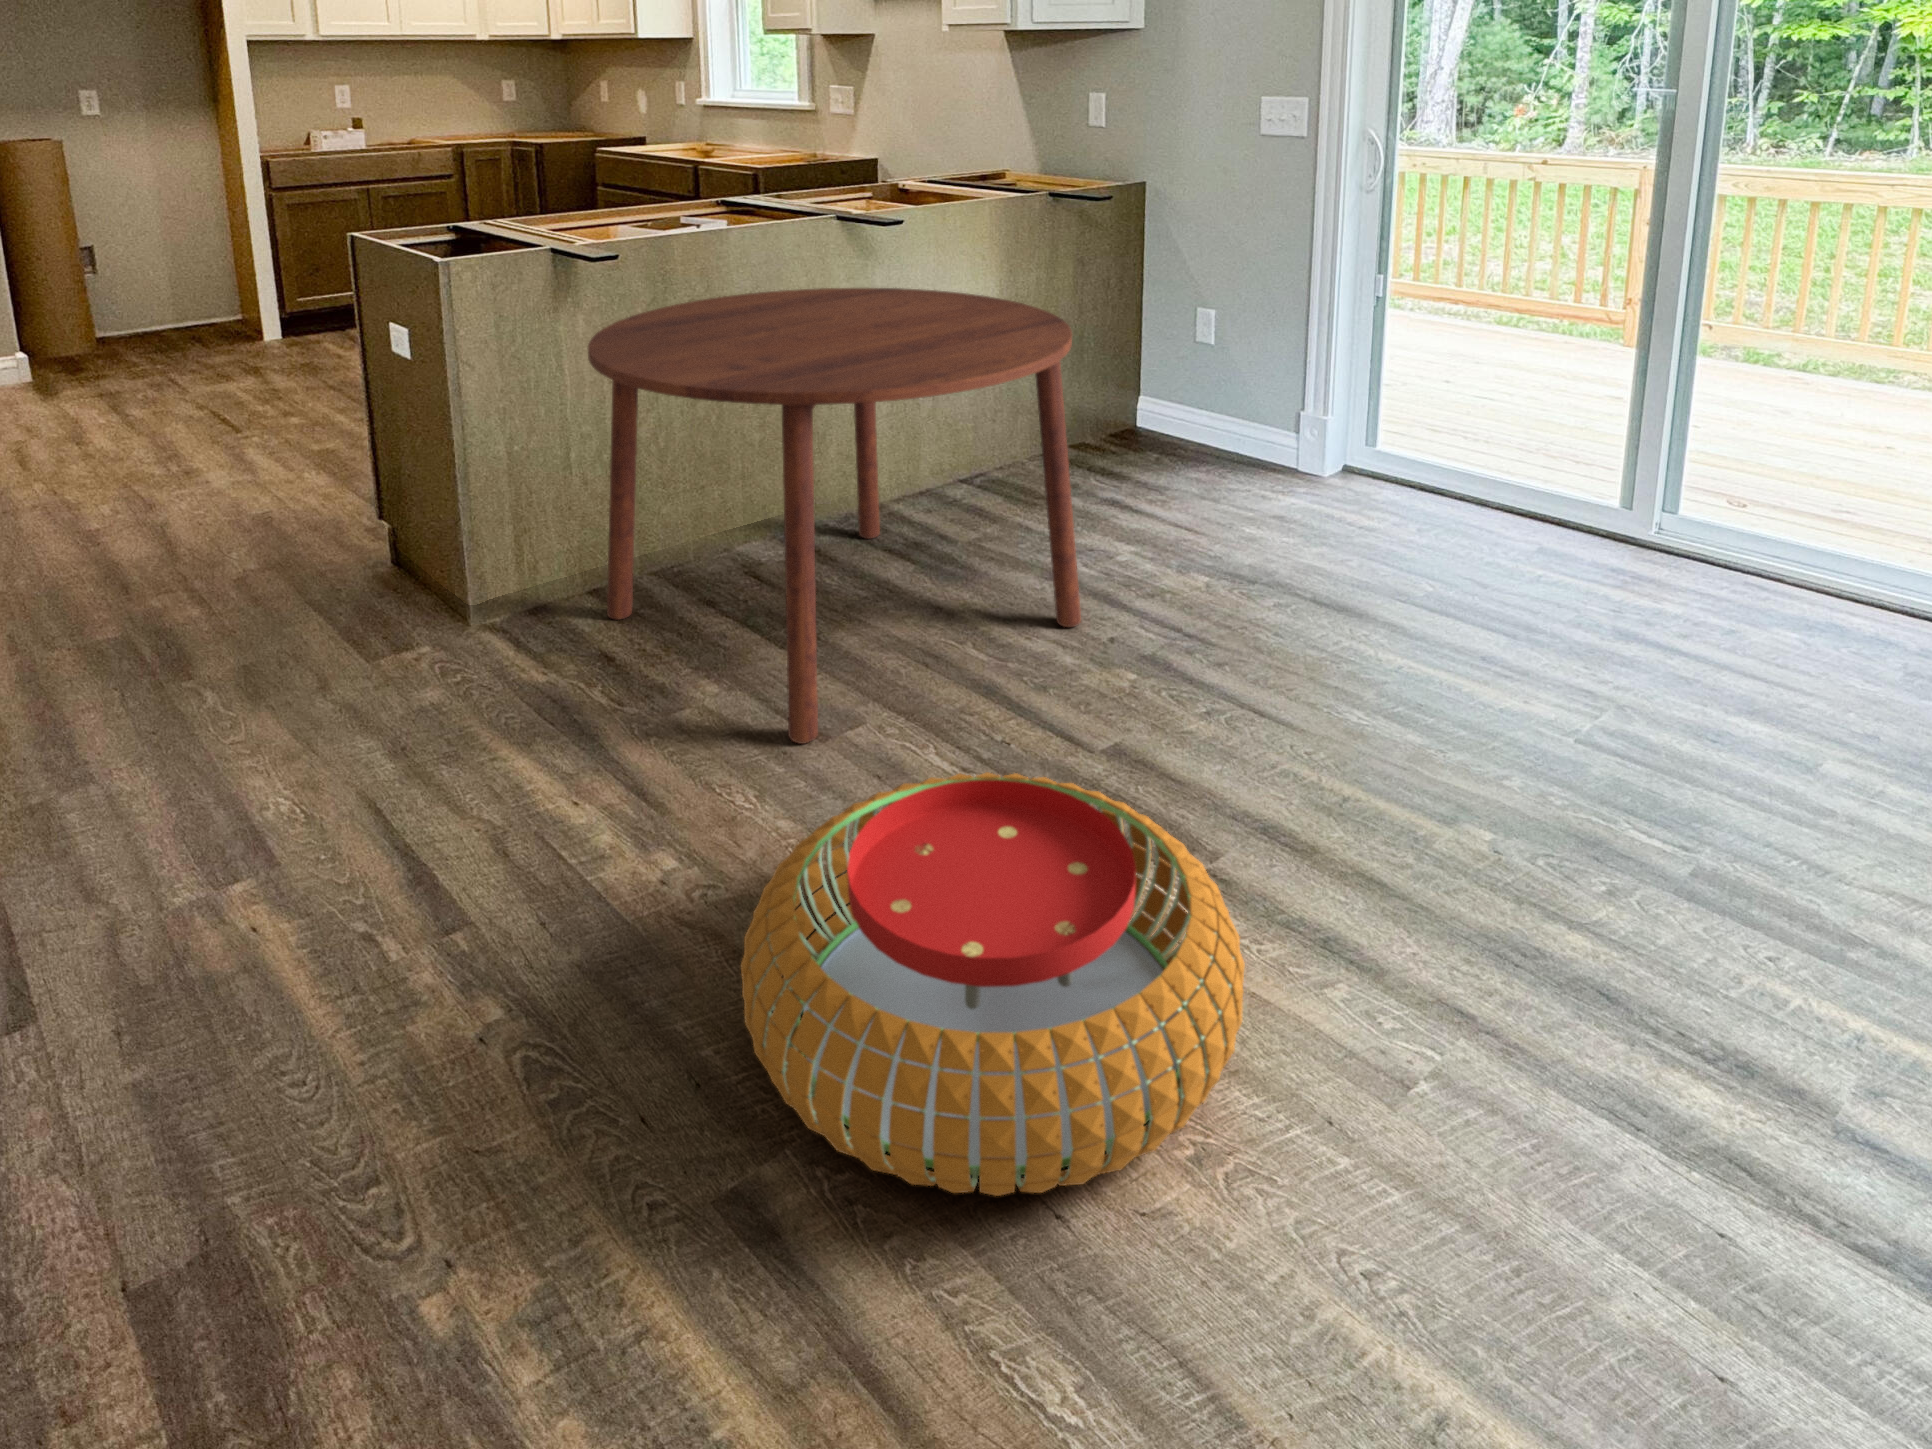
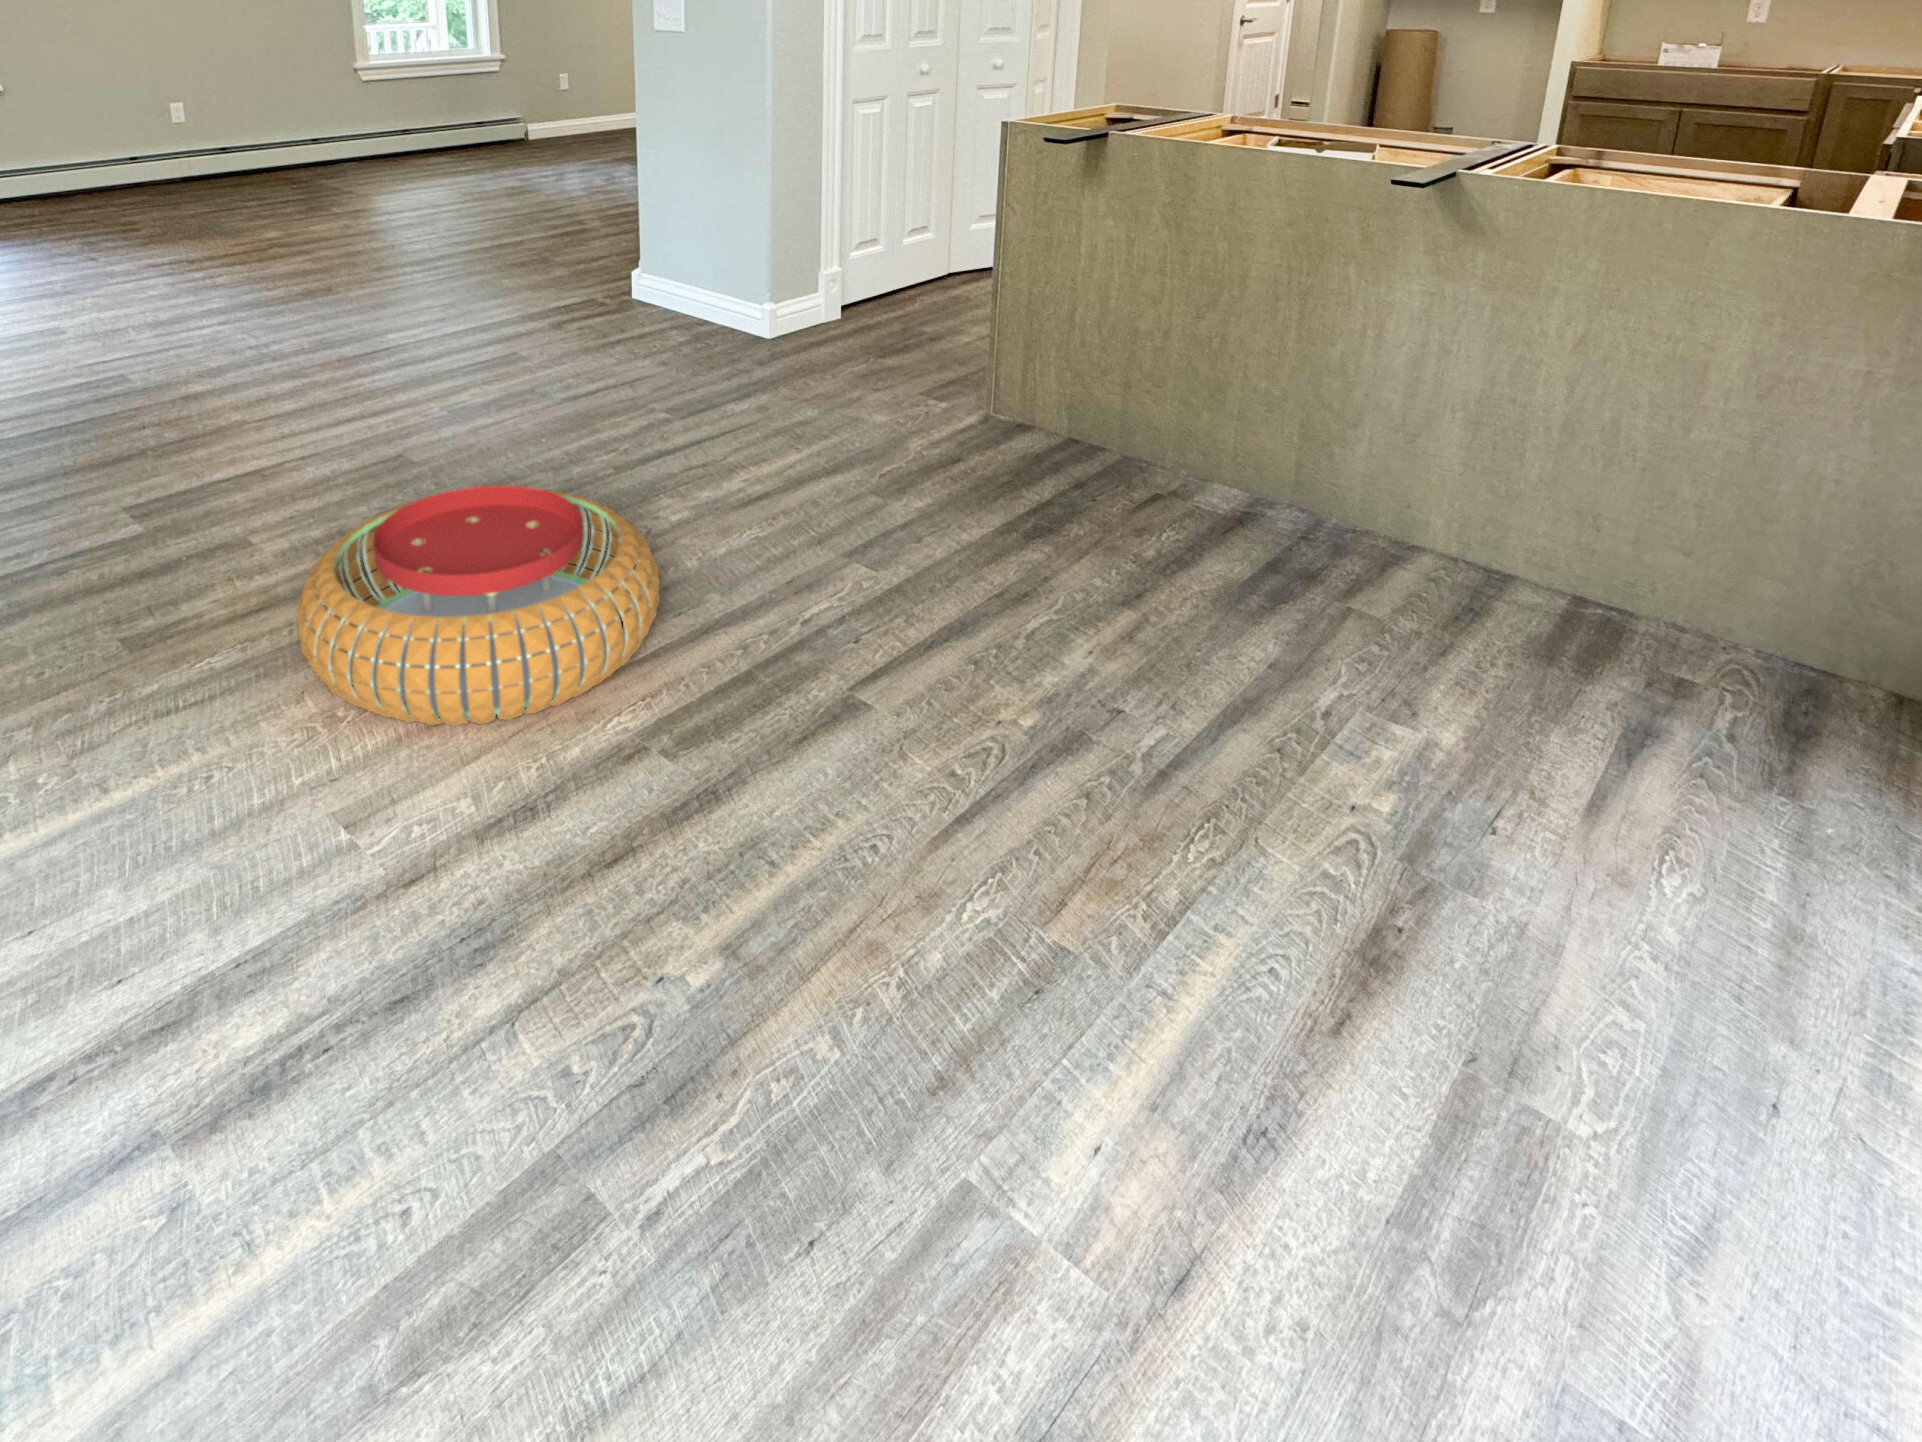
dining table: present [588,288,1081,744] -> none [833,205,1380,690]

